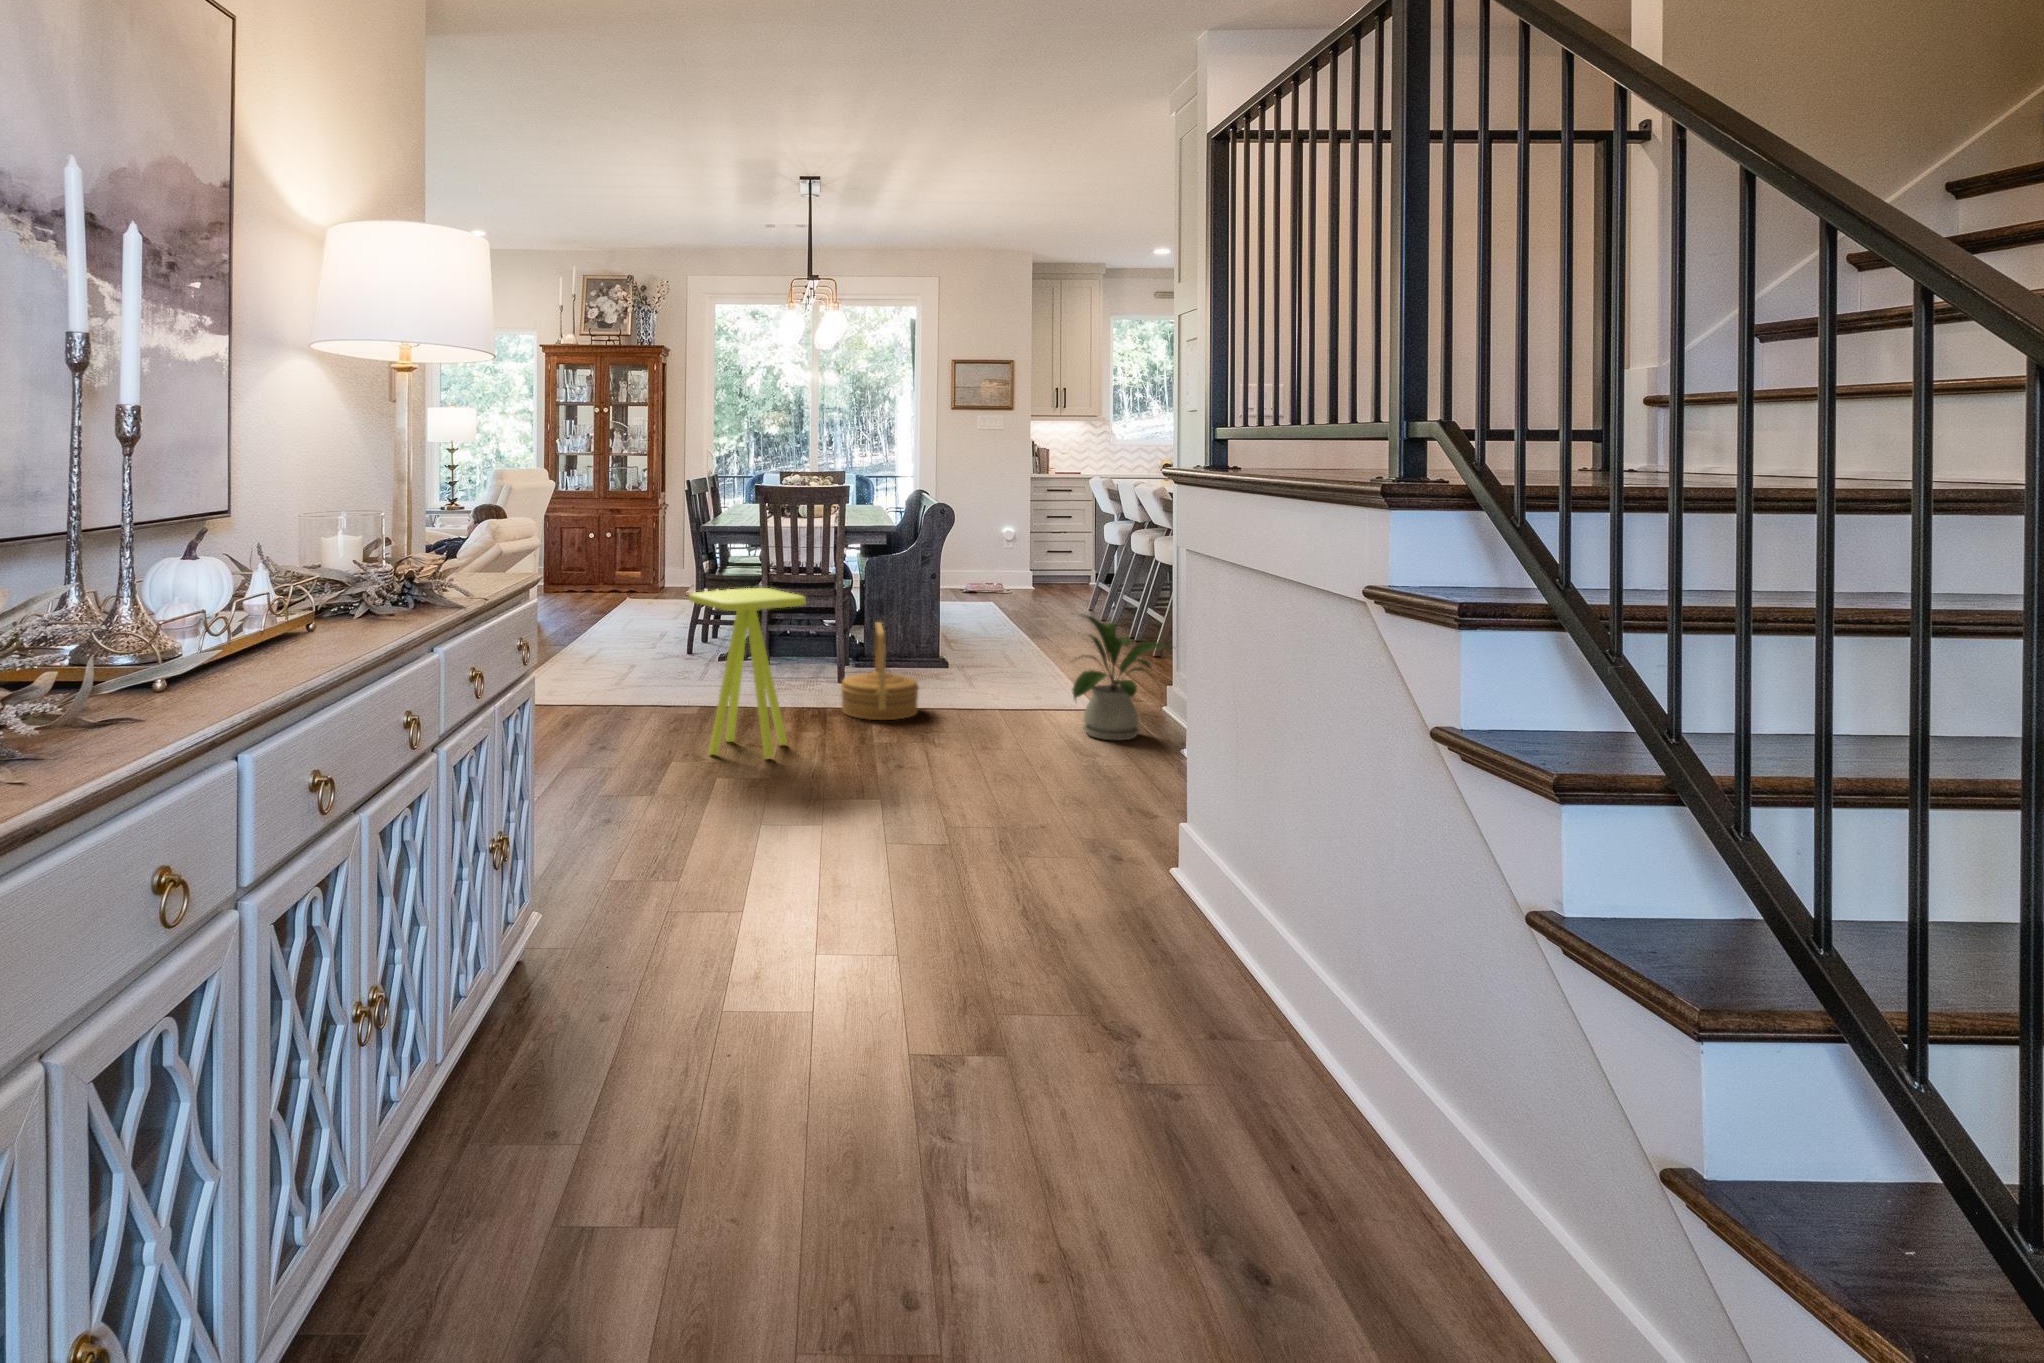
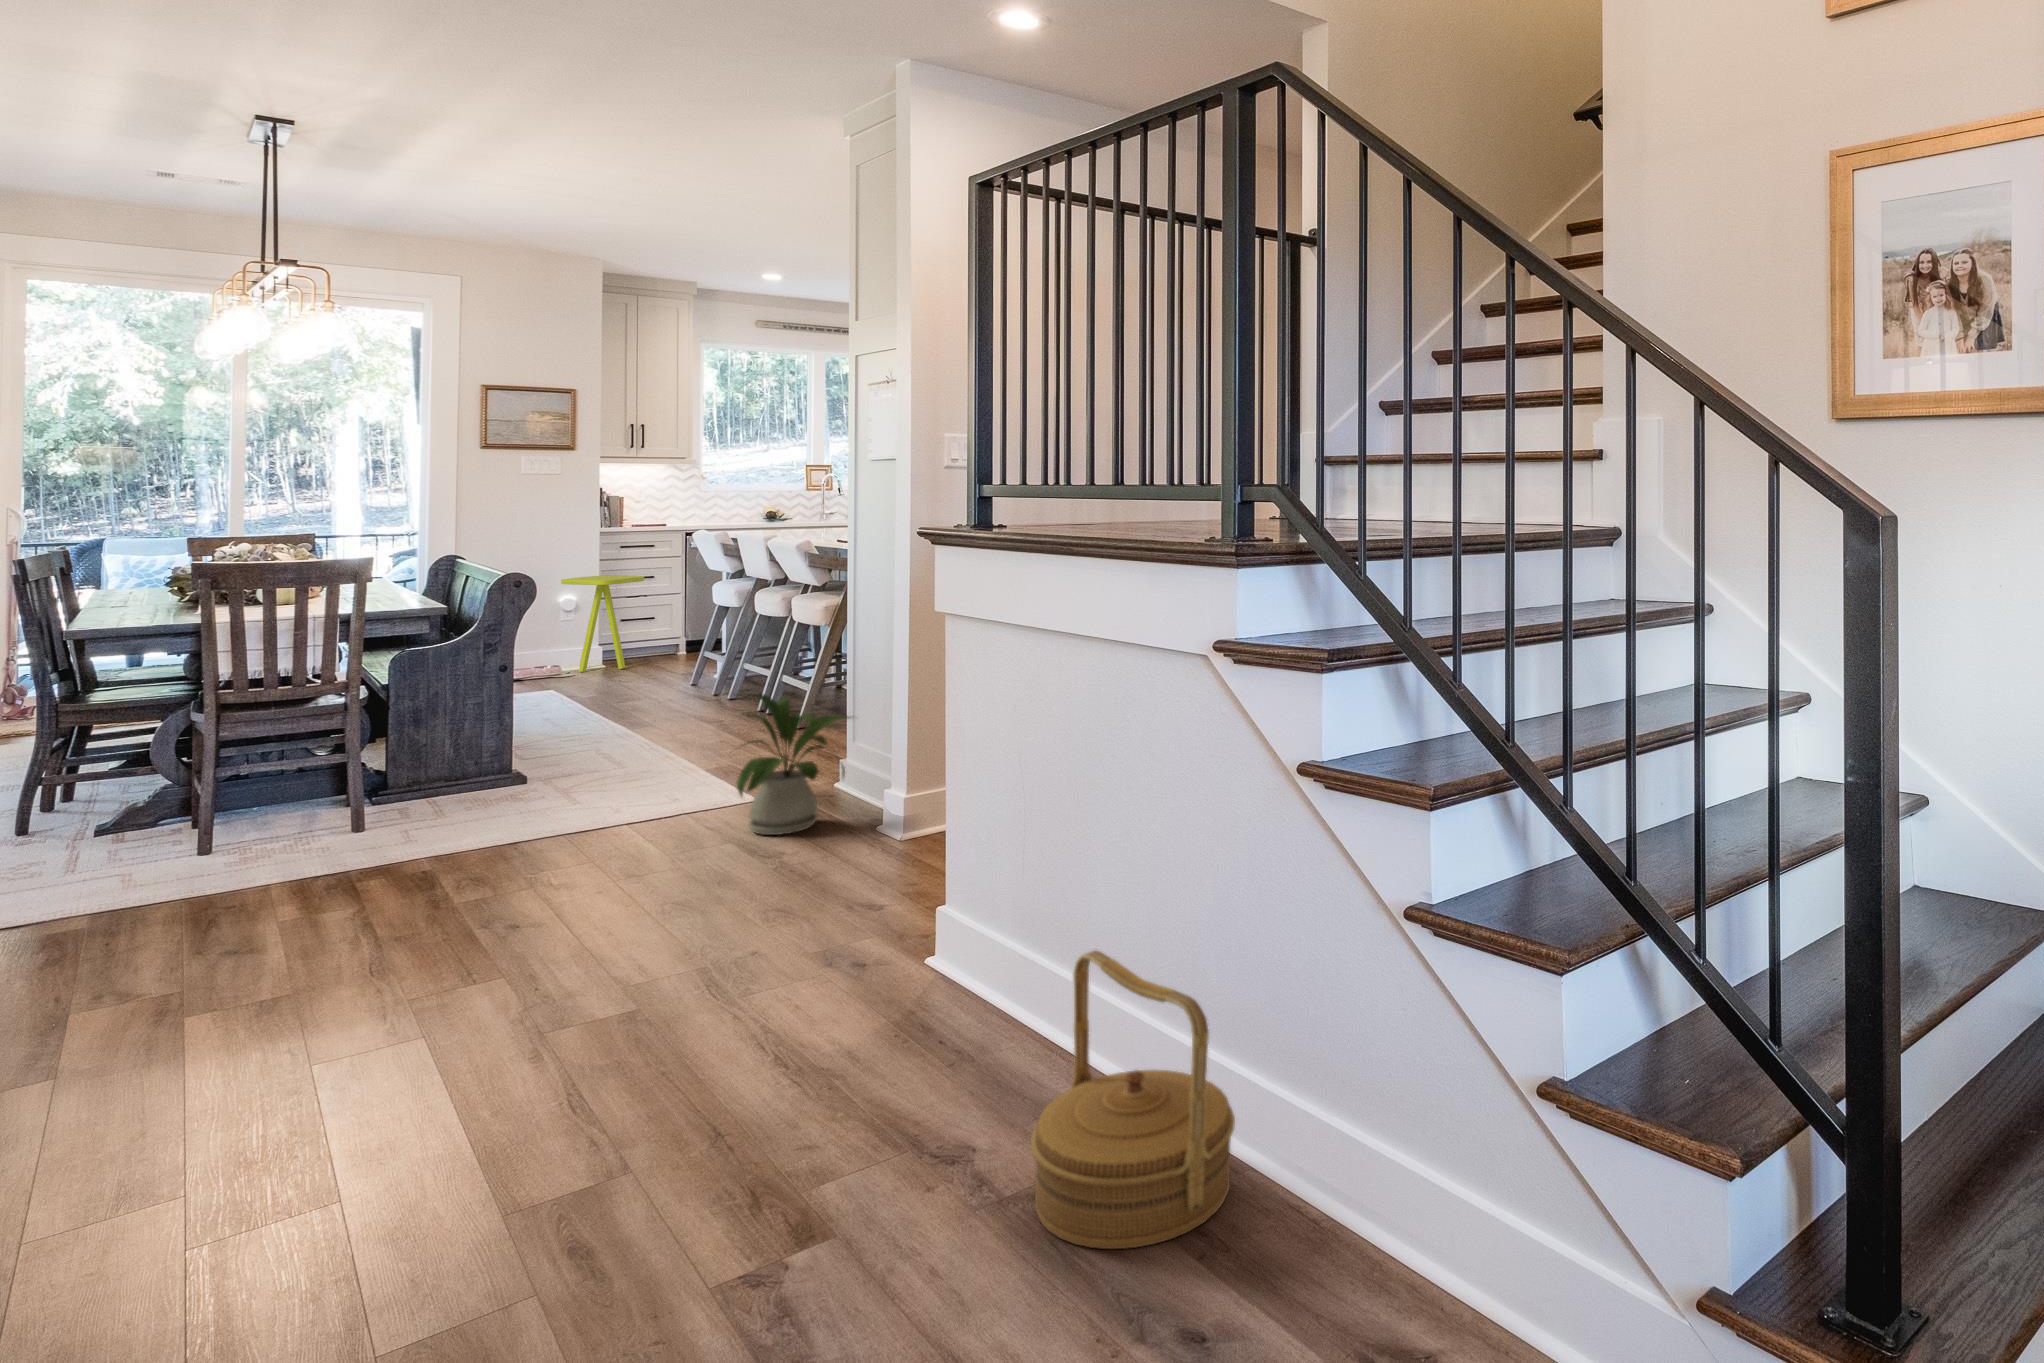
side table: present [689,588,806,758] -> present [561,575,644,672]
basket: present [840,622,919,720] -> present [1031,950,1235,1249]

